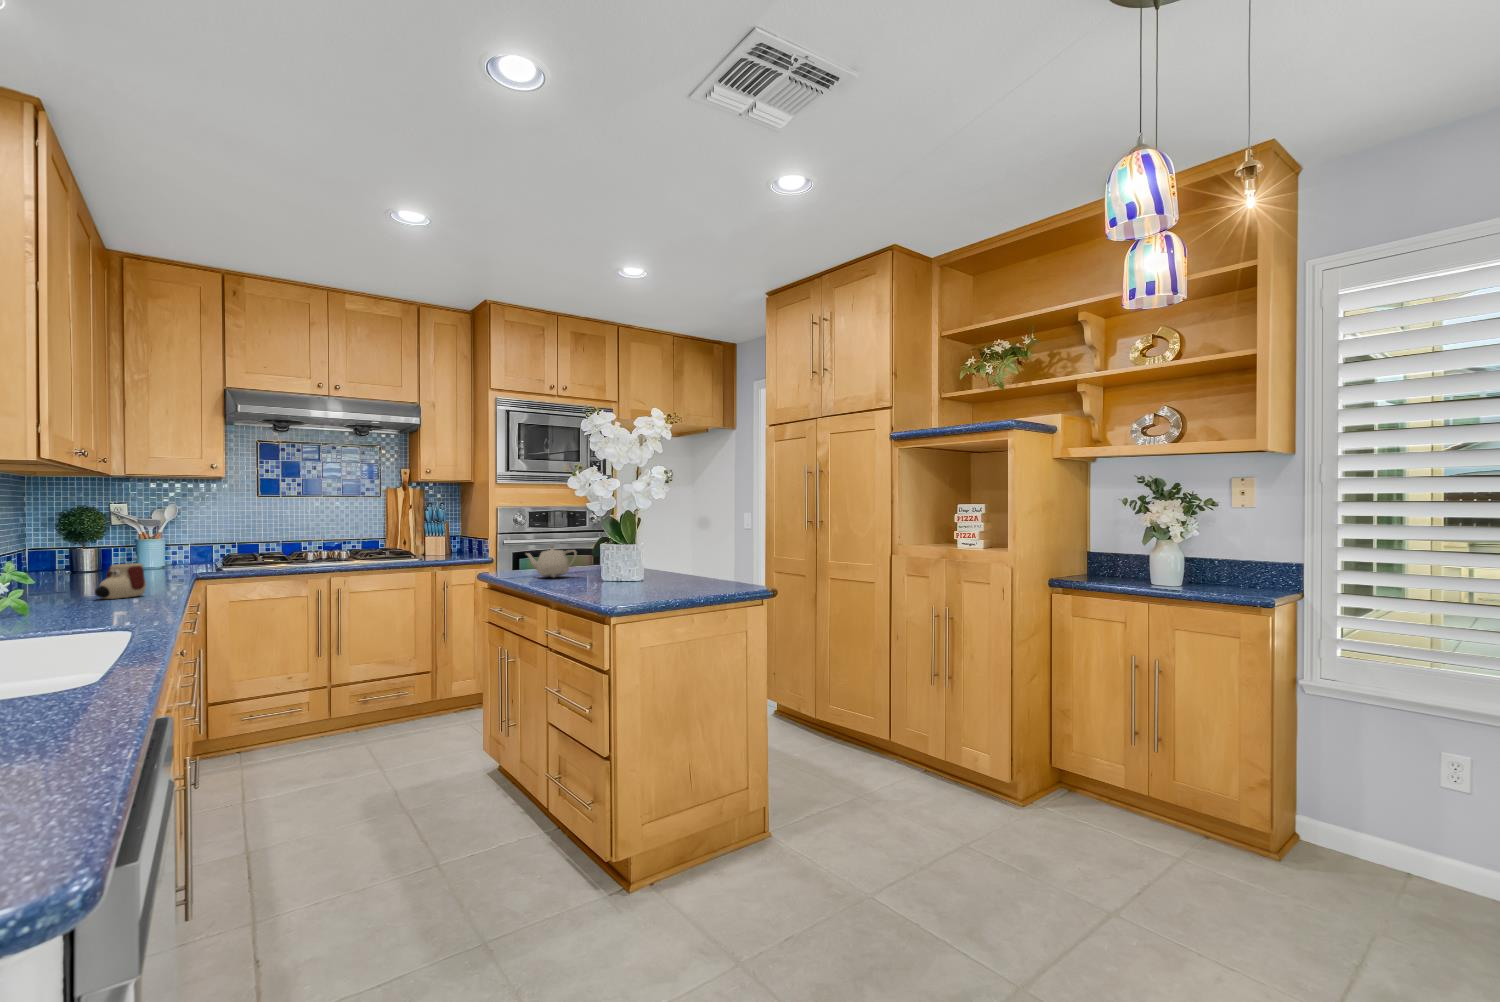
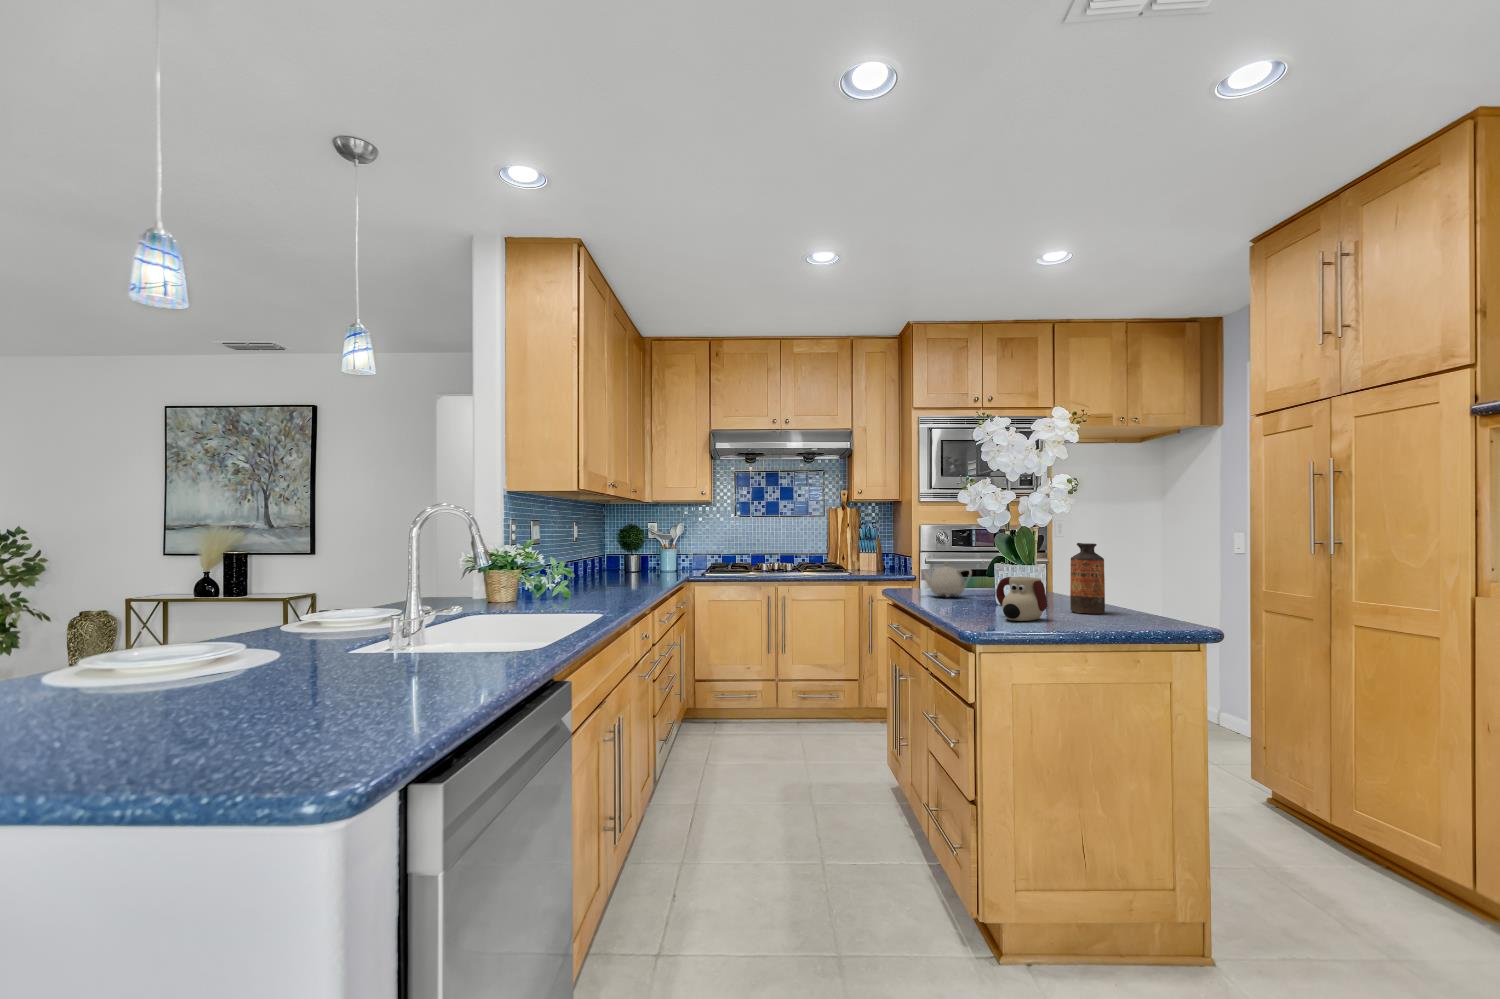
bottle: none [666,525,691,583] -> present [1070,543,1105,614]
mug: present [95,563,146,599] -> present [996,577,1047,621]

